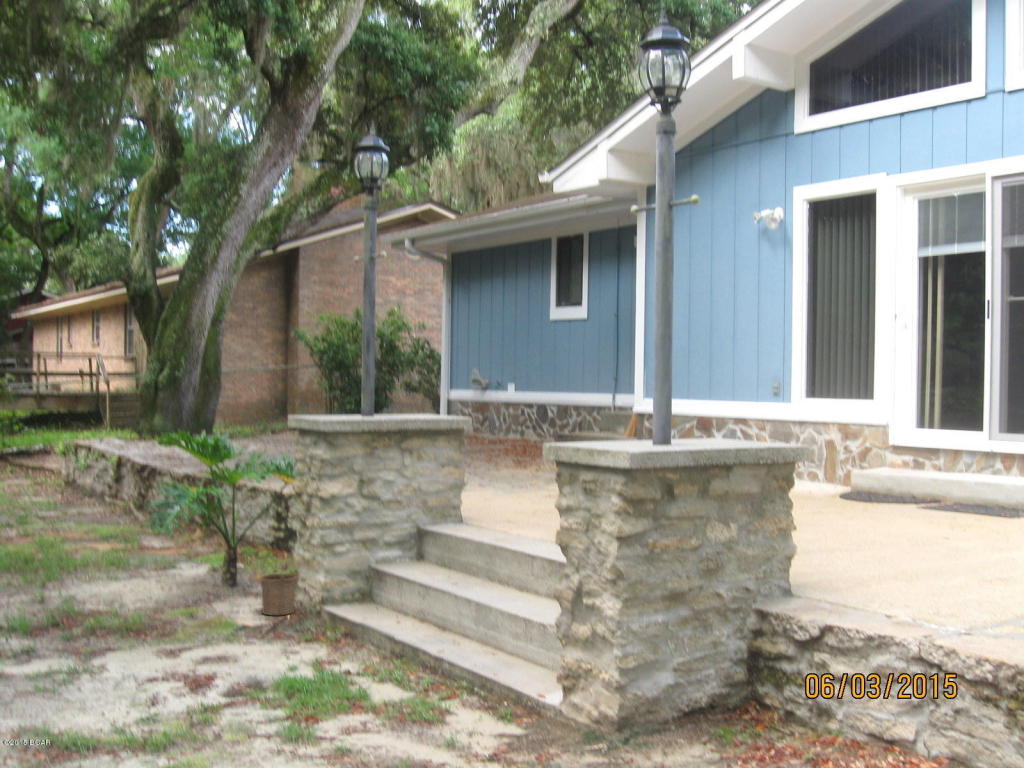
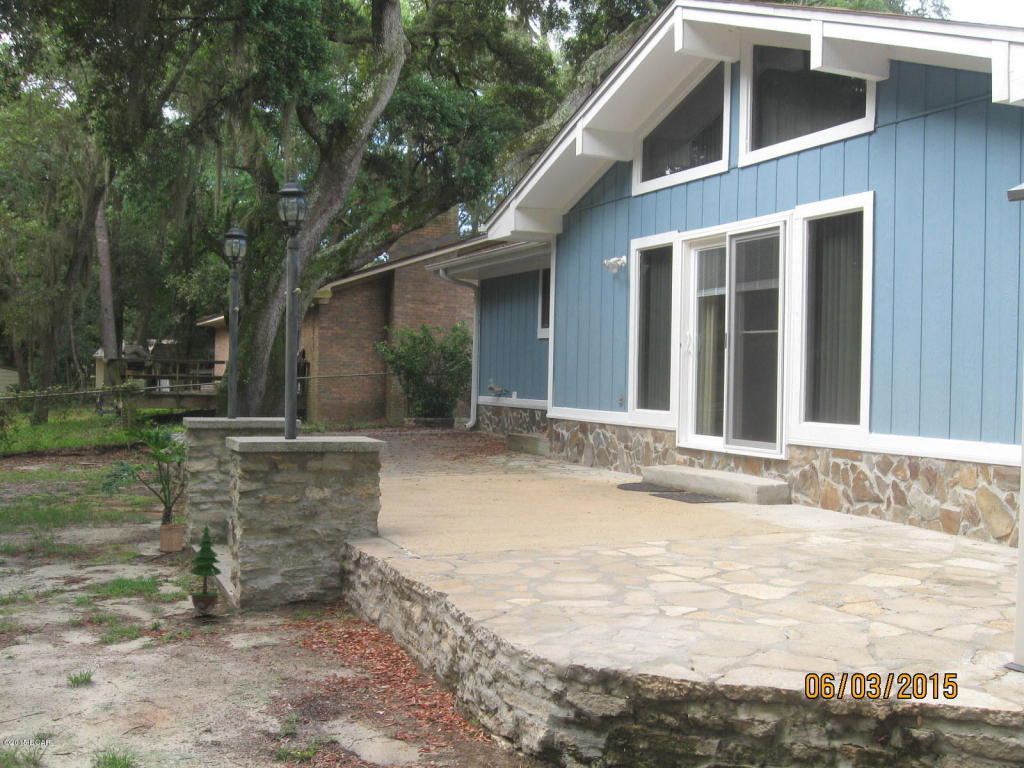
potted tree: none [506,592,559,741] -> present [189,526,221,616]

